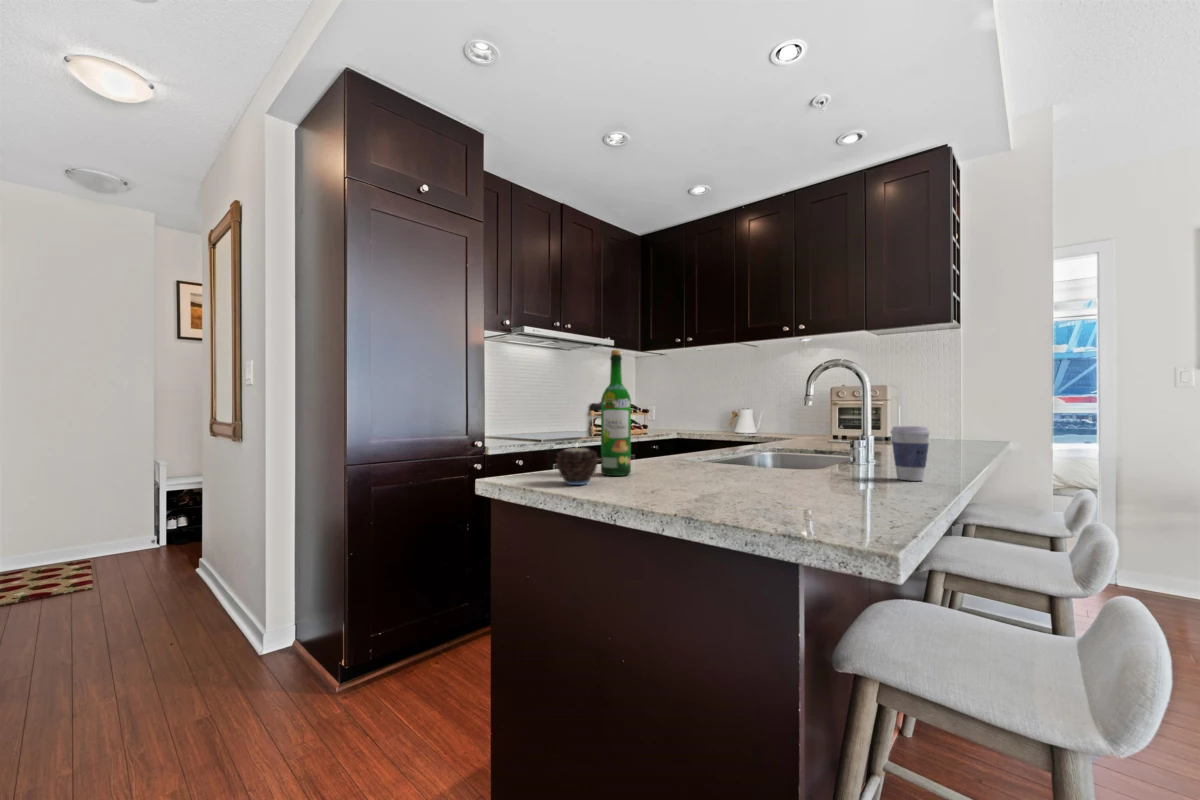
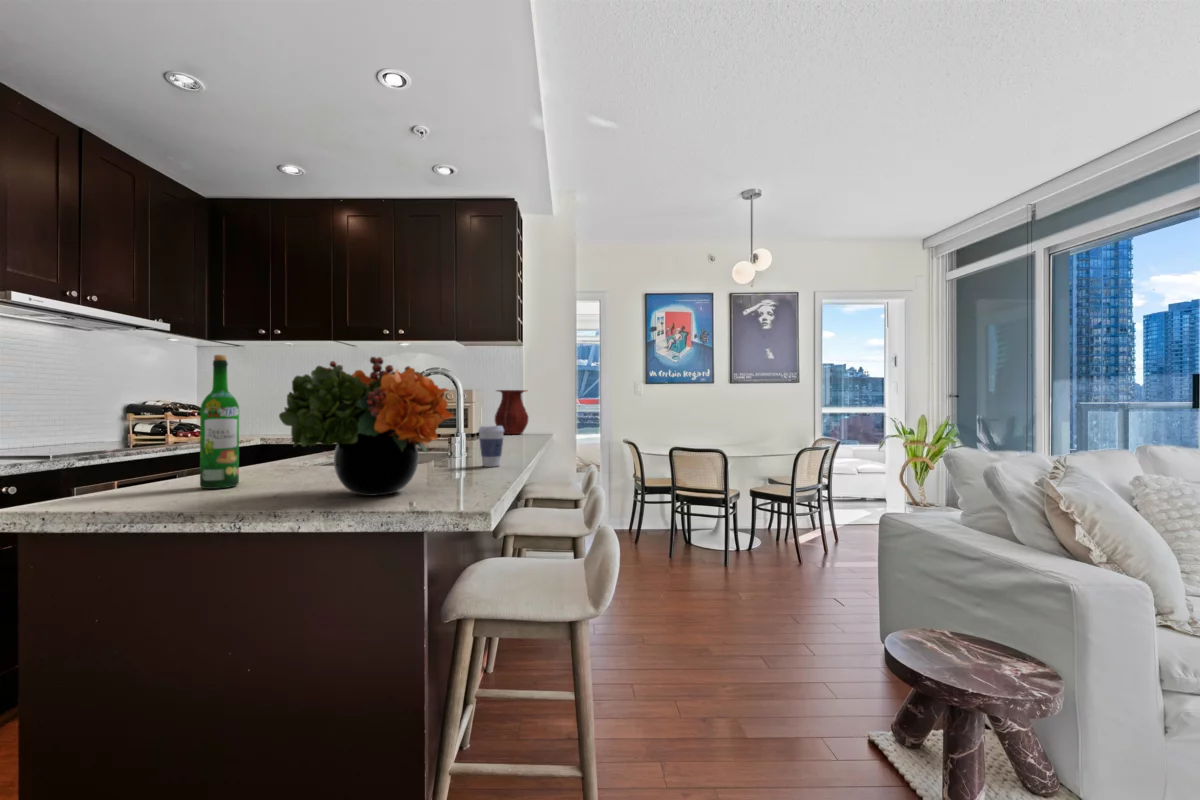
flower arrangement: none [648,337,850,503] -> present [279,357,453,496]
vase: none [915,385,967,441] -> present [495,390,528,434]
candle: present [556,448,598,485] -> none [148,455,206,502]

